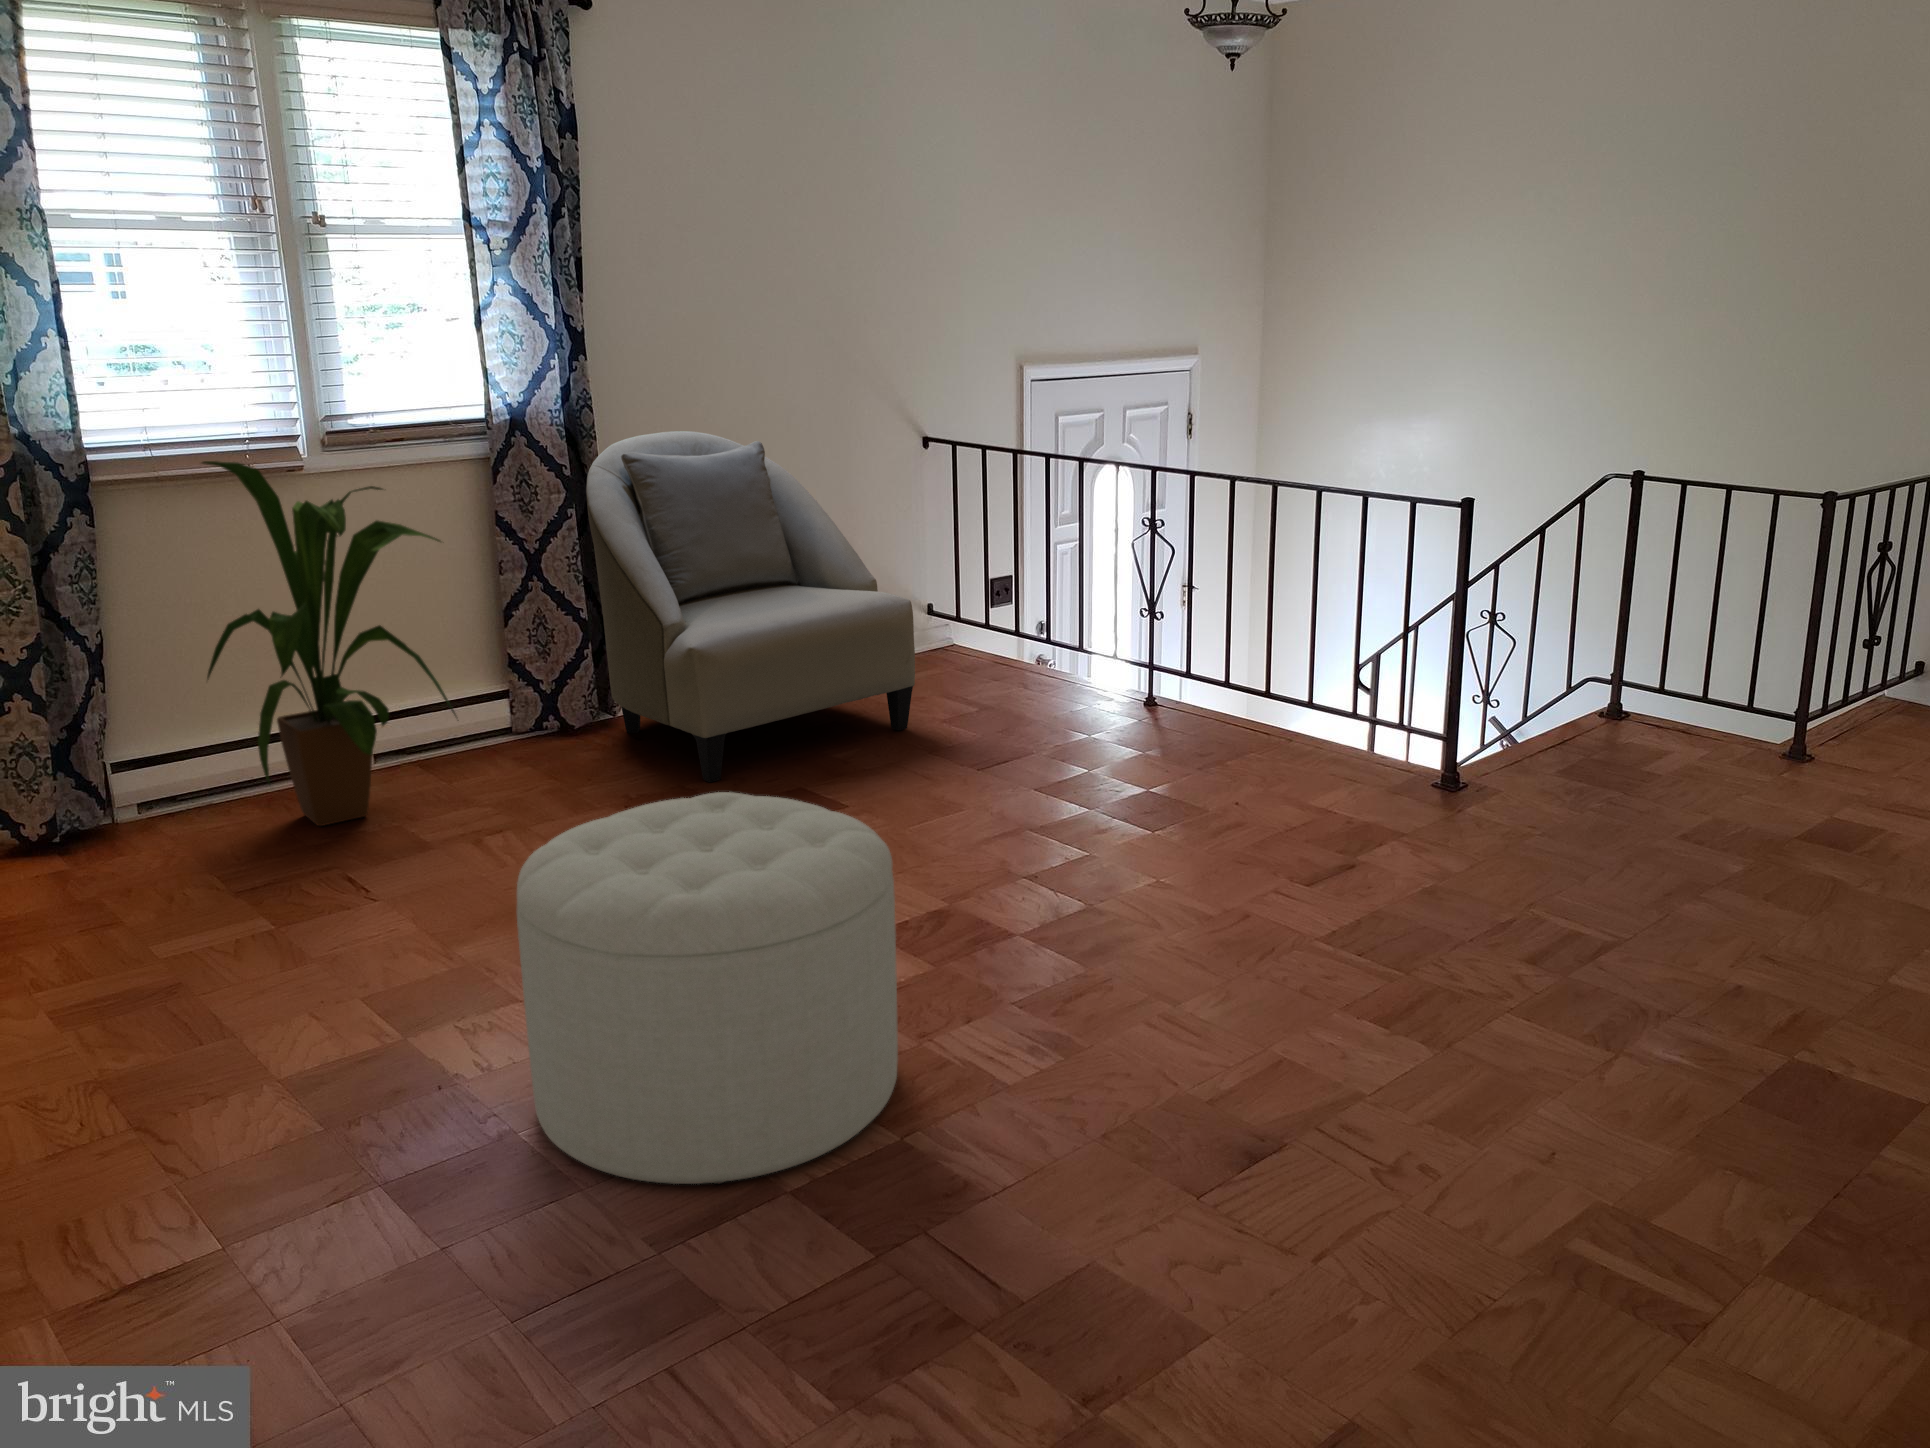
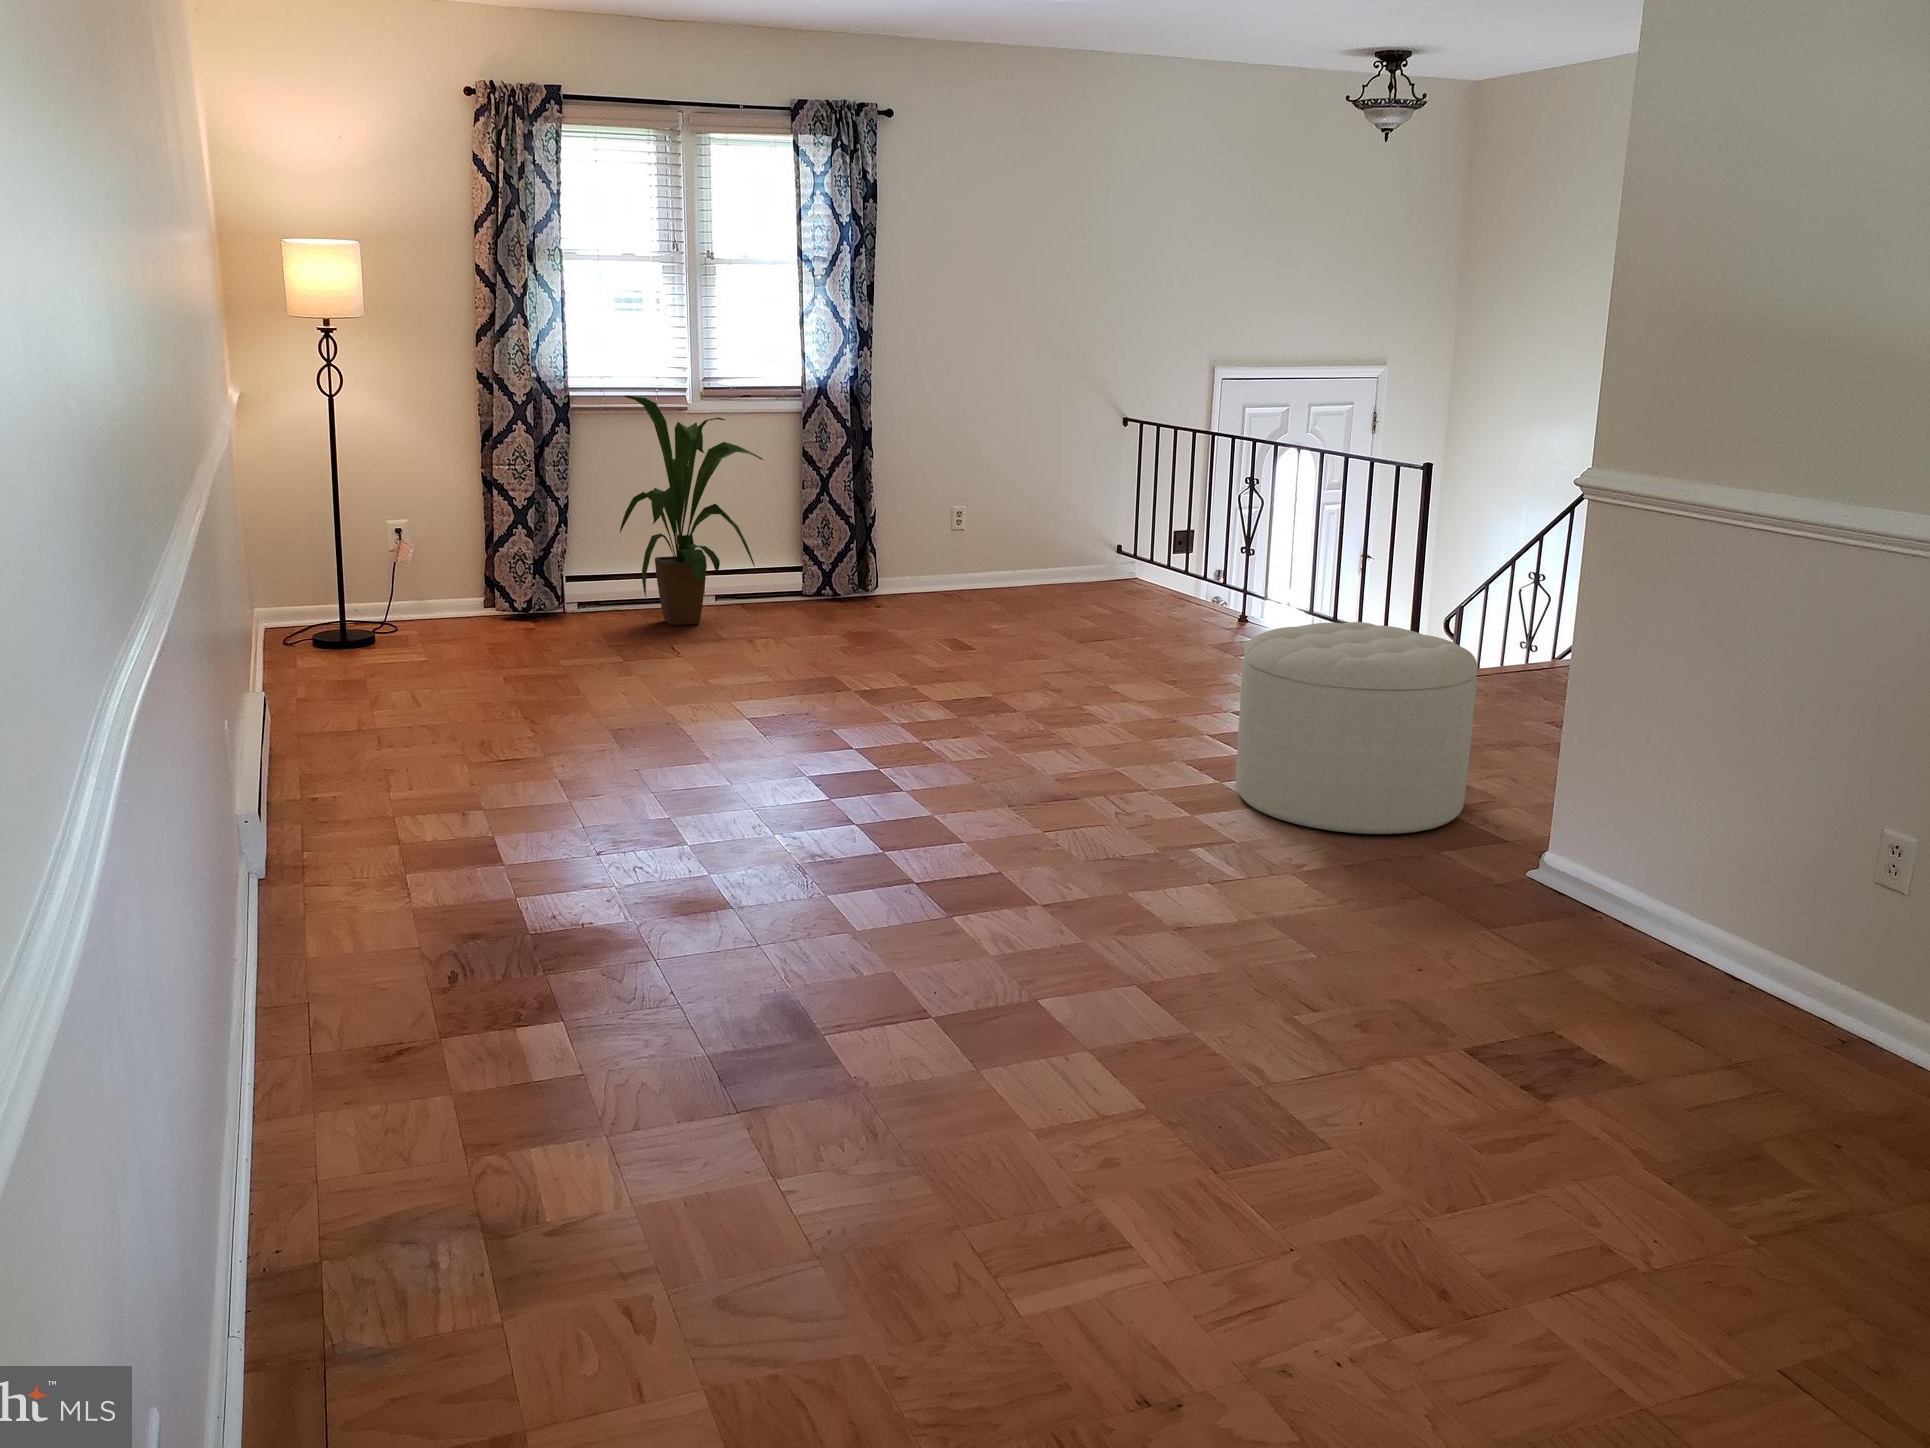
armchair: present [586,431,915,782] -> none [859,400,1070,628]
ottoman: present [517,792,898,1184] -> present [1236,622,1477,835]

